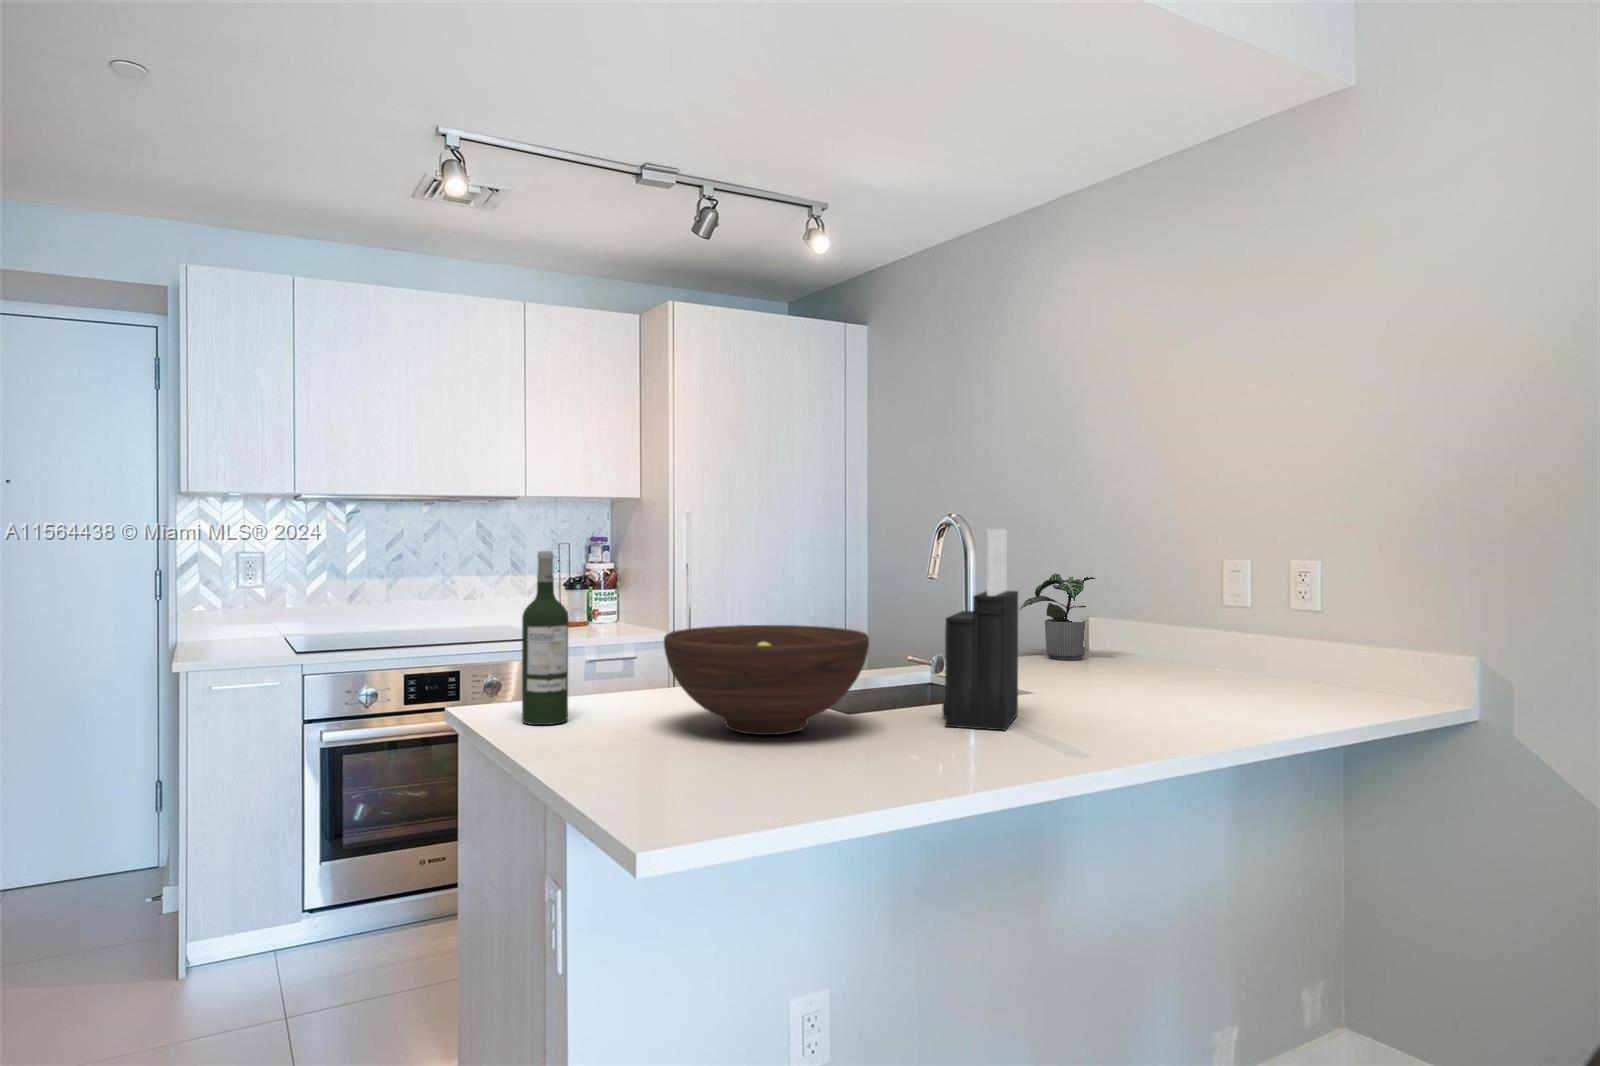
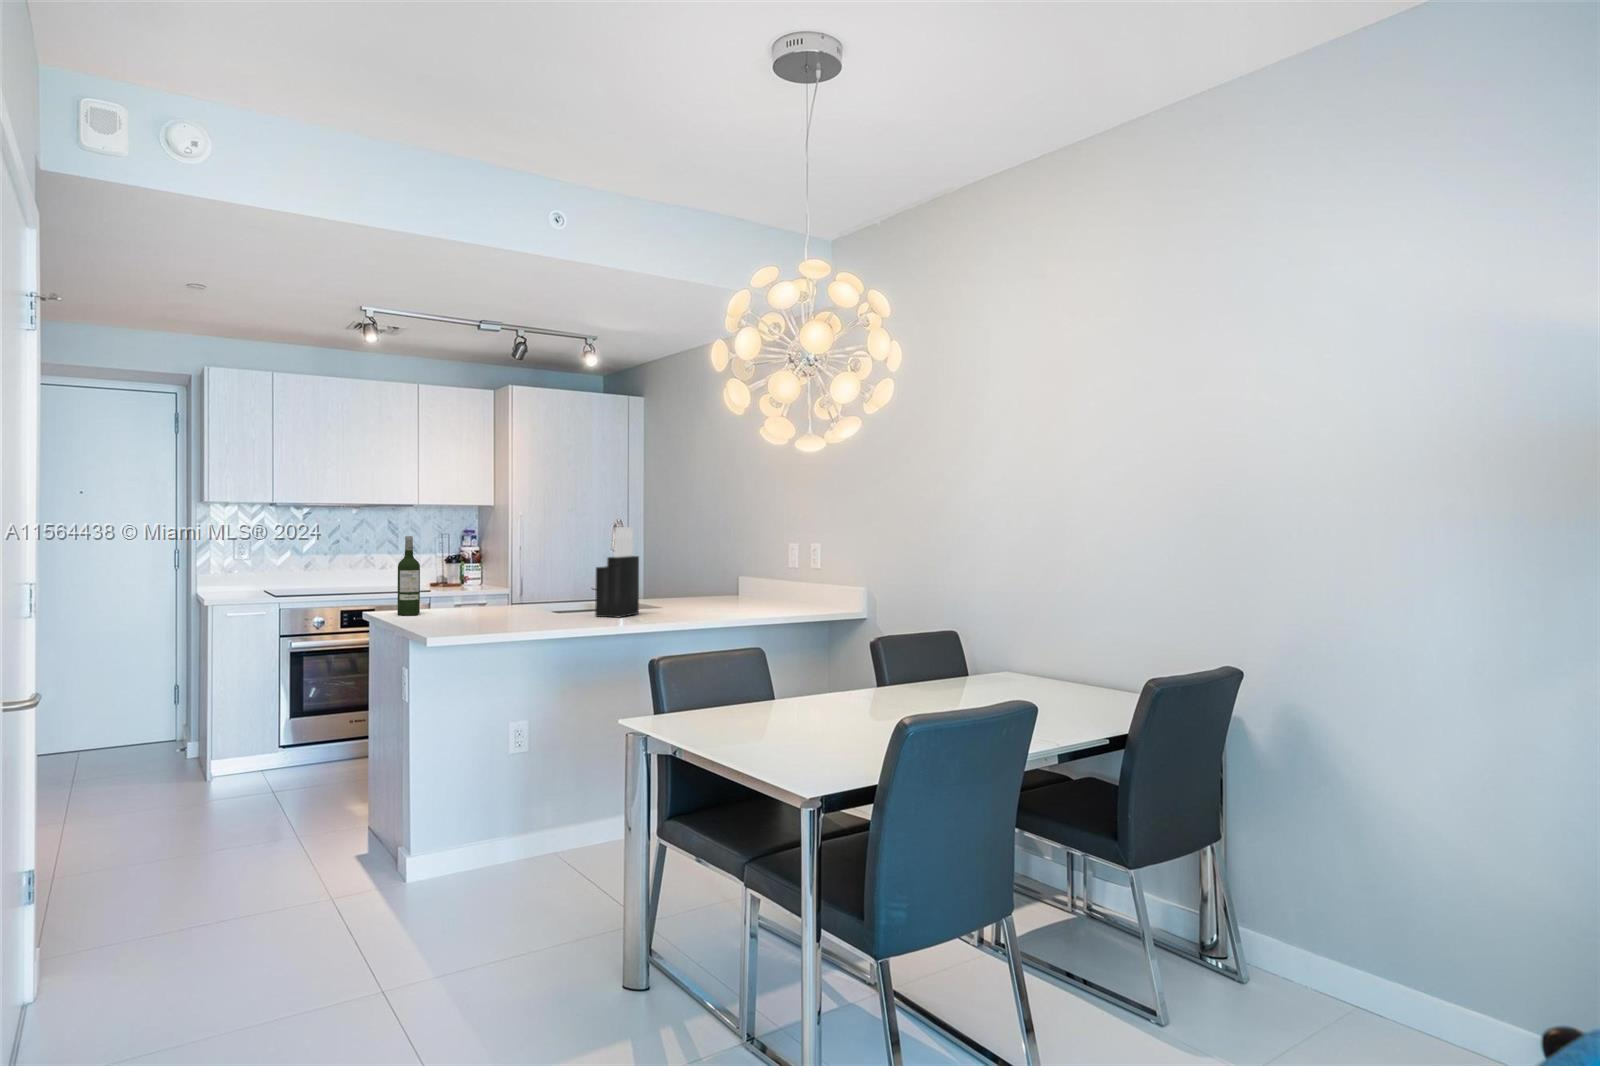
potted plant: present [1020,573,1095,660] -> none [698,552,758,600]
fruit bowl: present [664,625,869,735] -> none [462,572,558,618]

